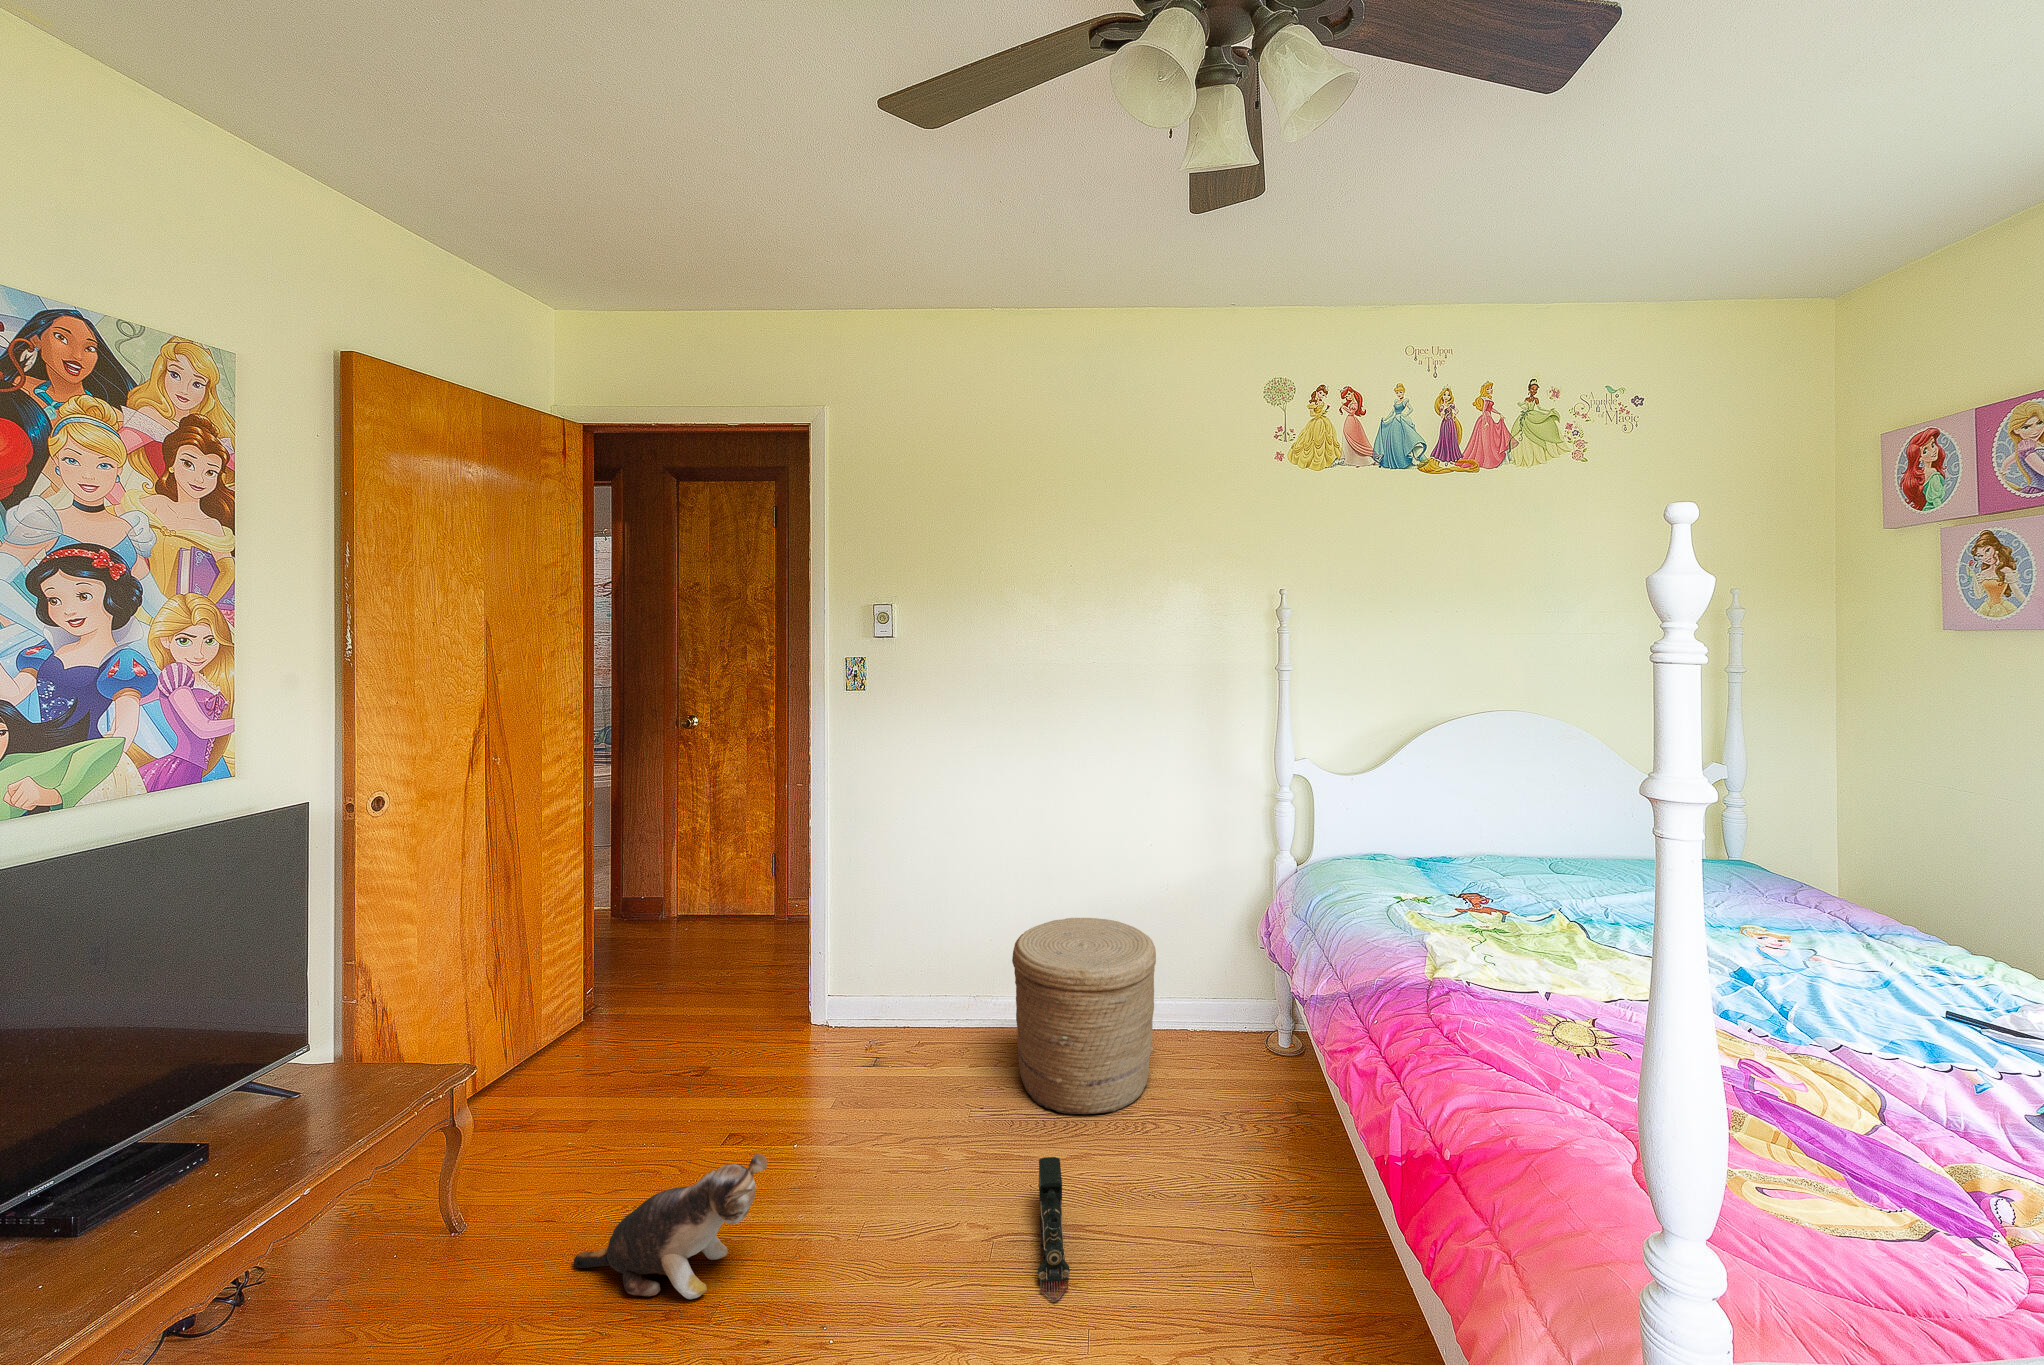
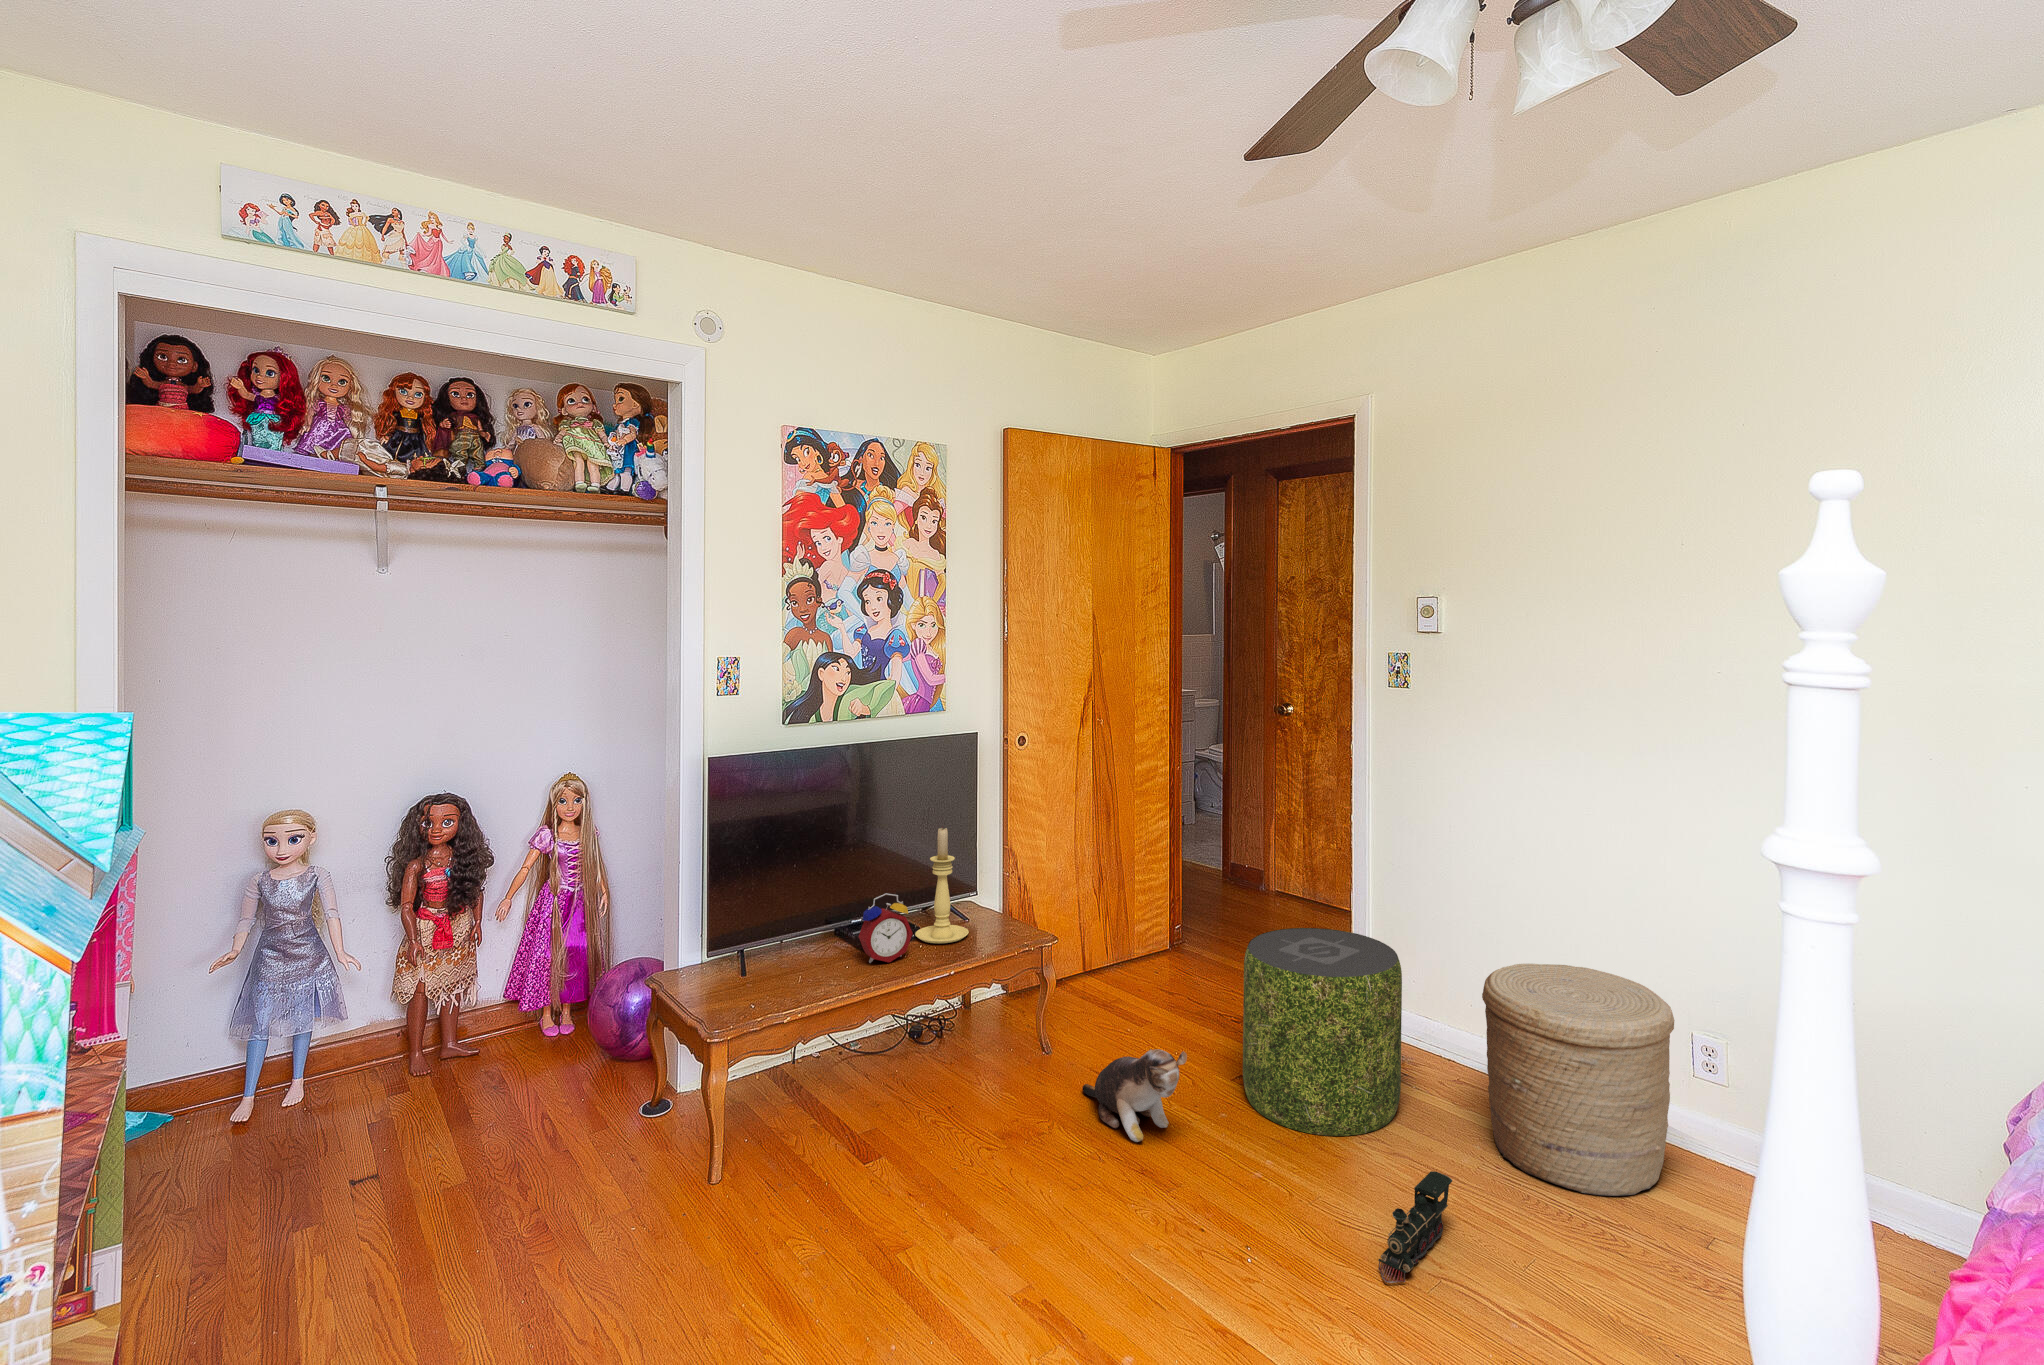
pouf: none [777,943,945,1179] -> present [1243,928,1402,1136]
candle holder: none [205,966,329,1168] -> present [915,827,969,943]
alarm clock: none [79,1115,224,1264] -> present [858,893,913,963]

